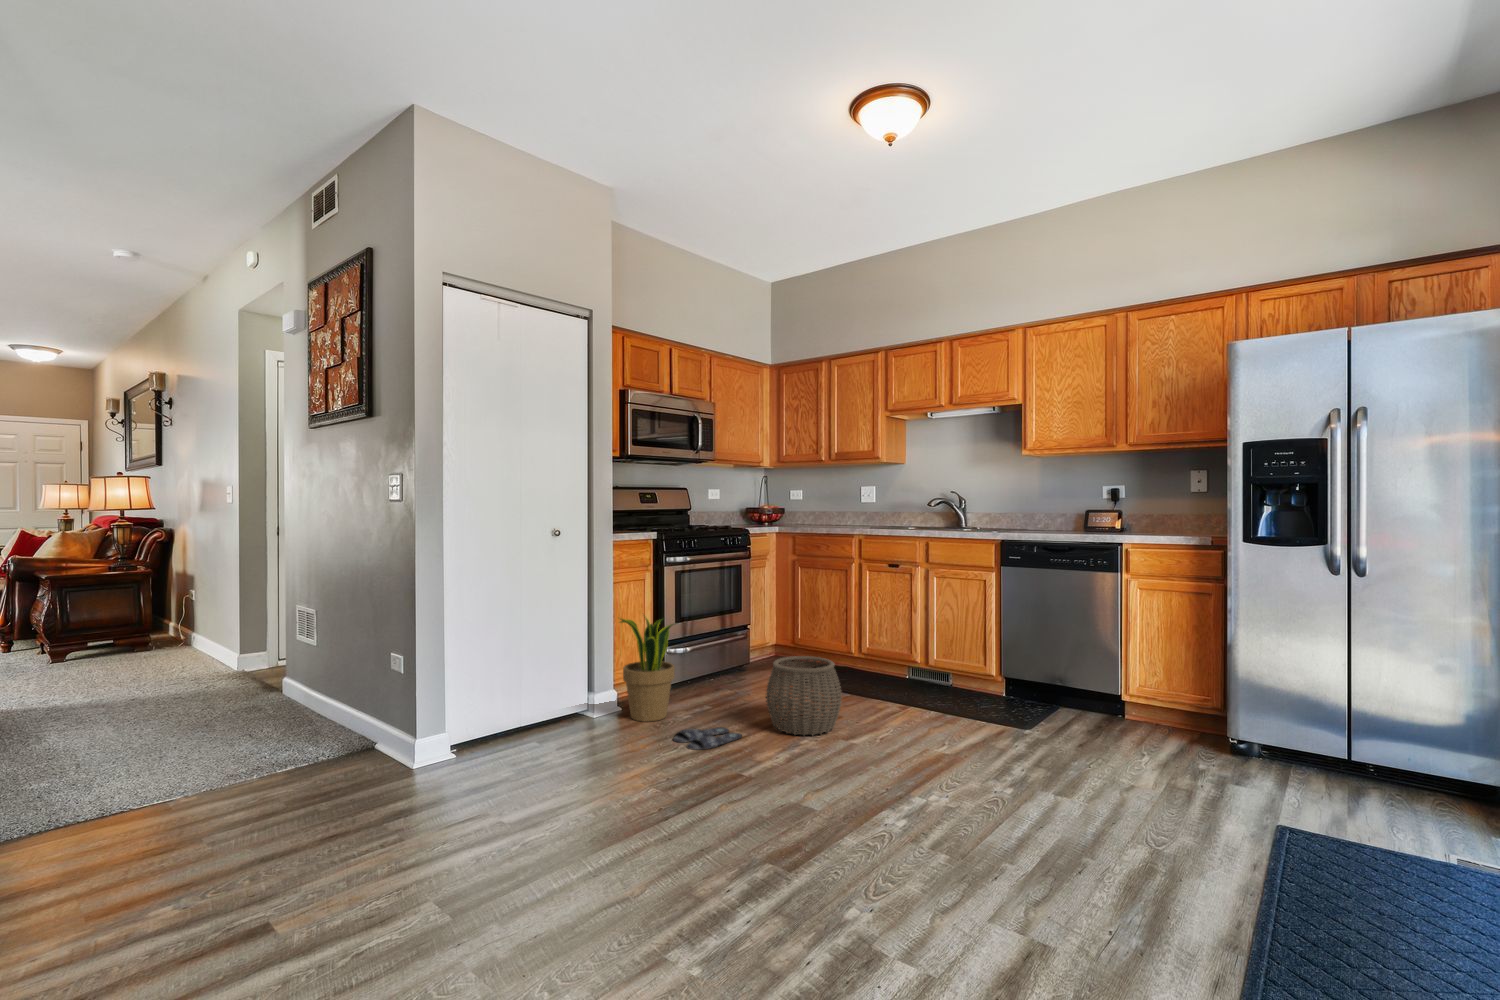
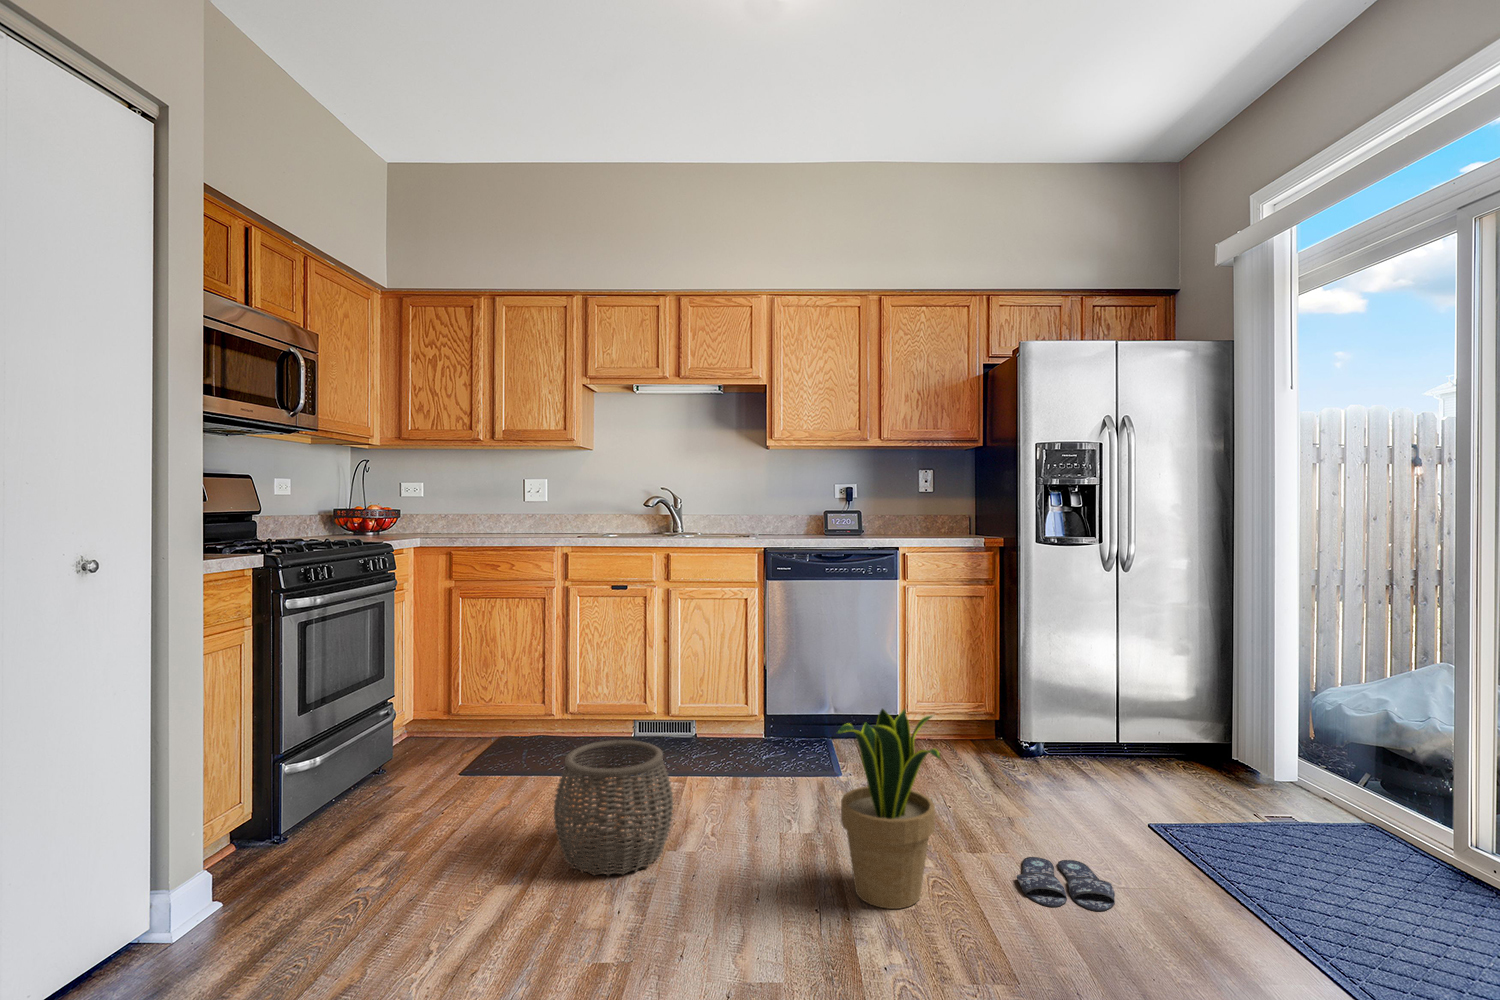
potted plant: present [620,618,675,722] -> present [837,709,940,909]
slippers: present [673,727,742,750] -> present [1017,857,1115,912]

